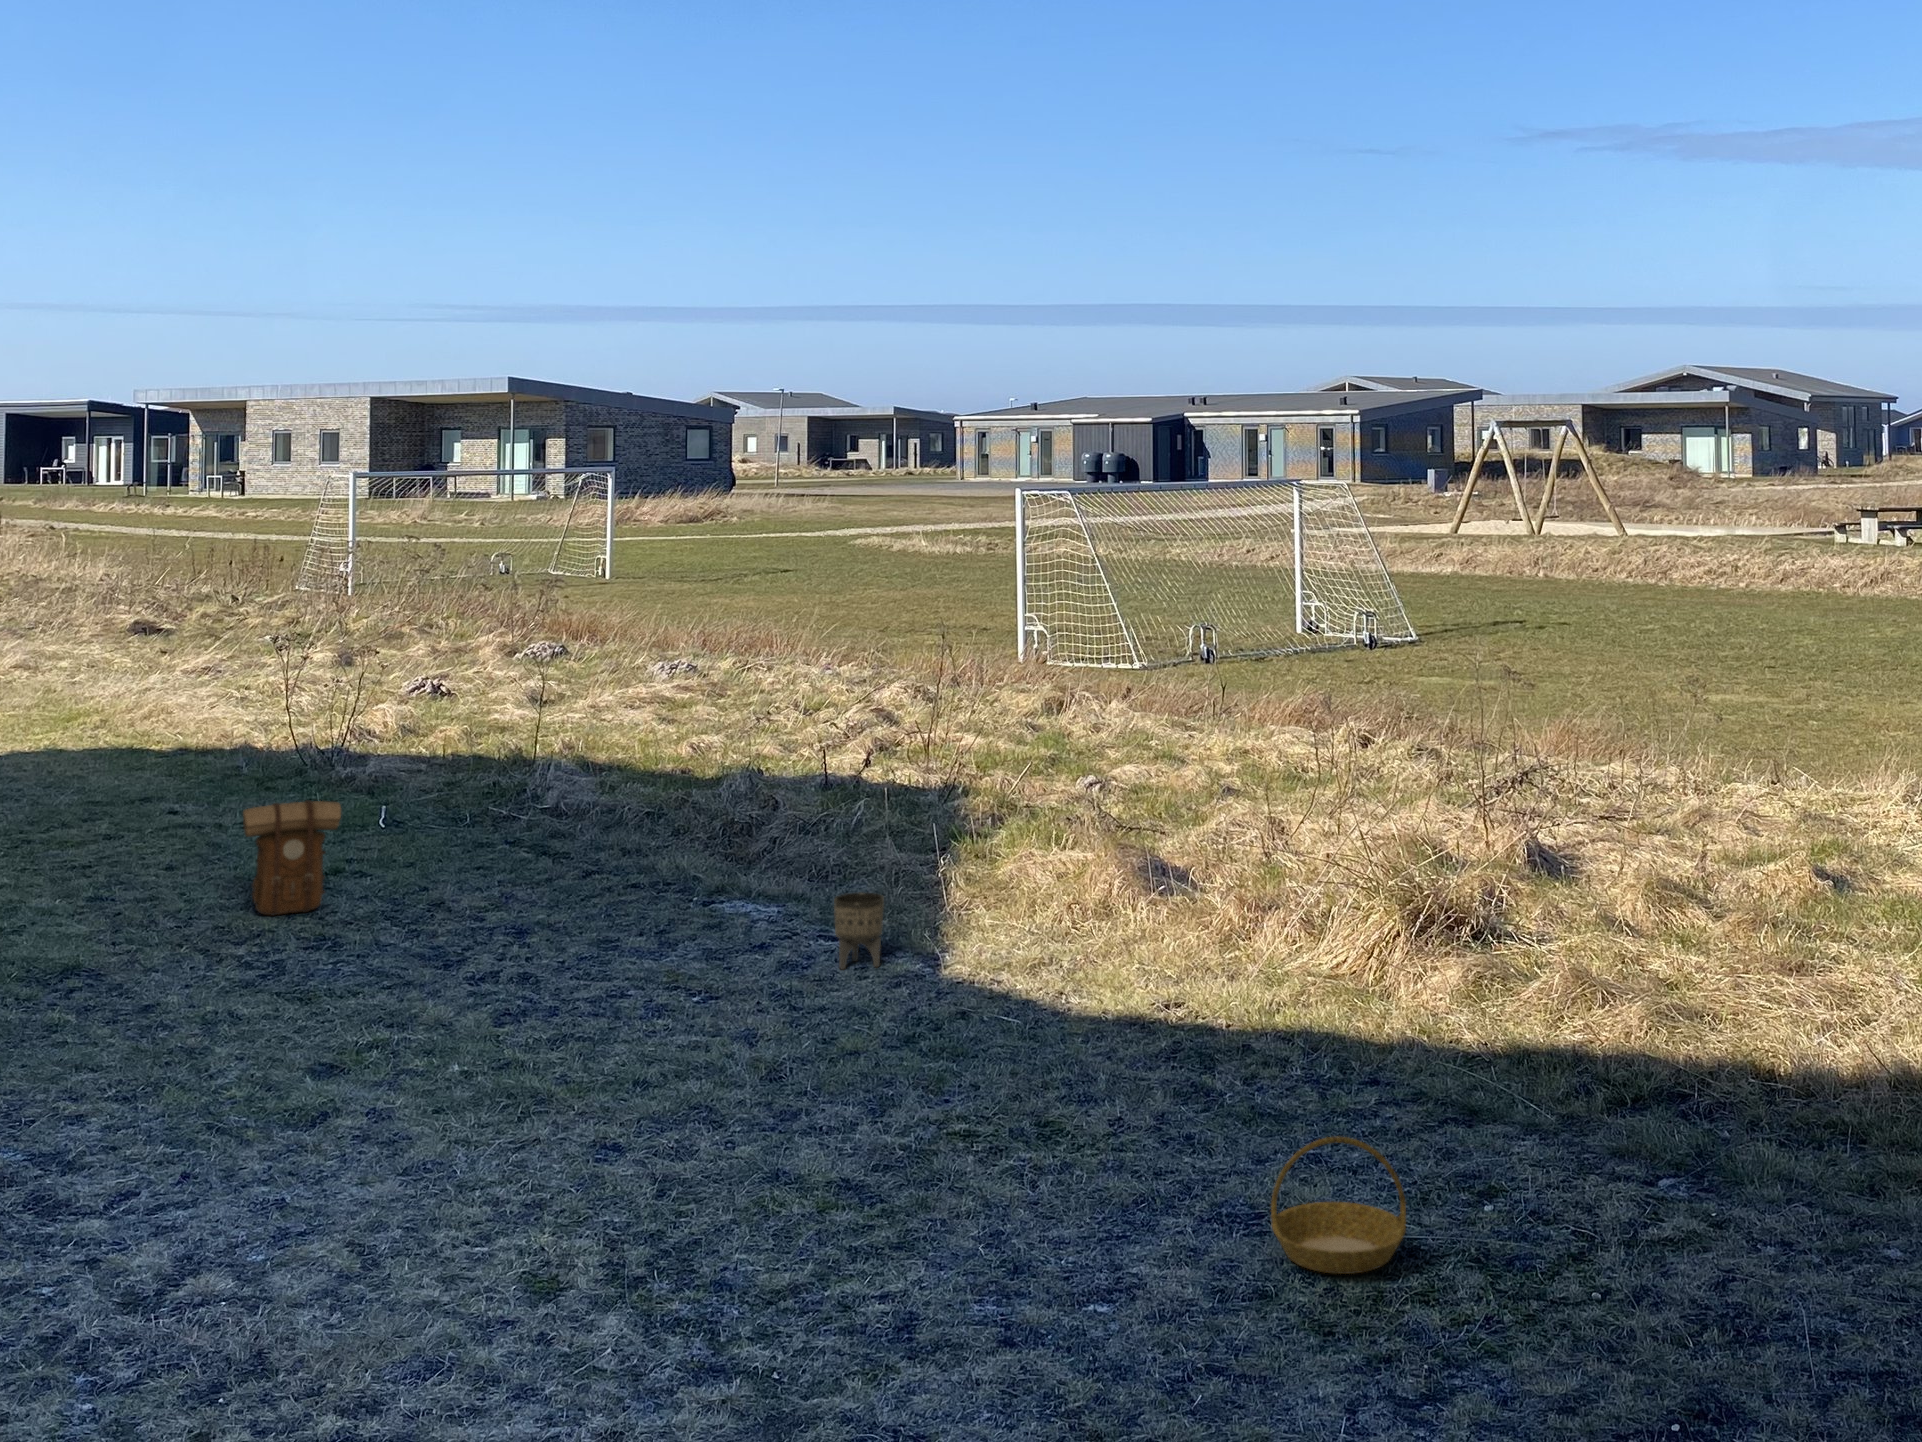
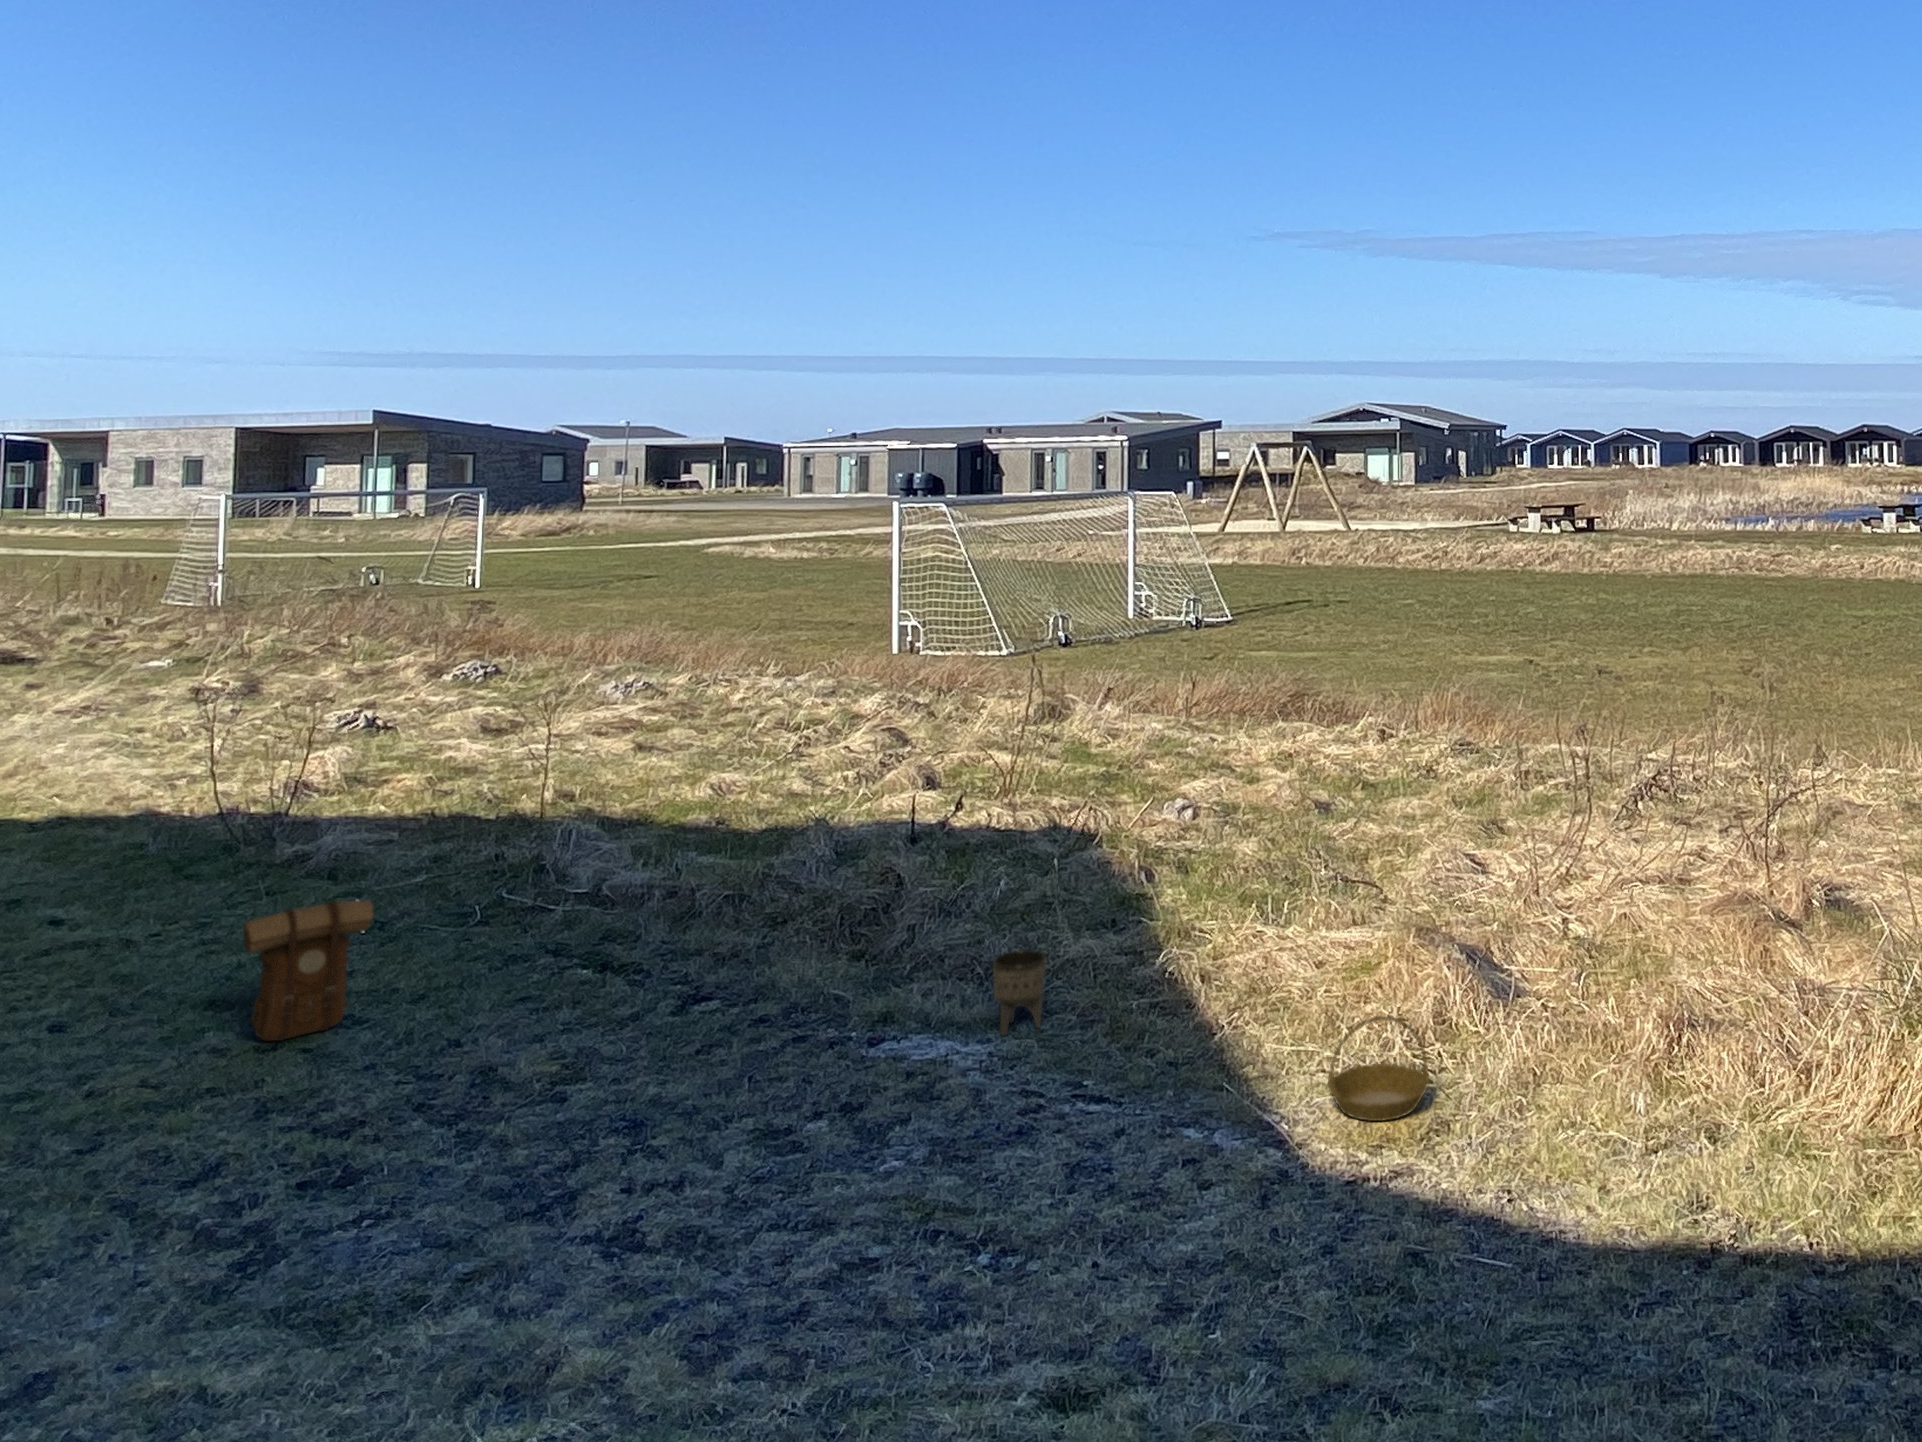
basket: present [1271,1137,1406,1274] -> present [1328,1016,1429,1121]

